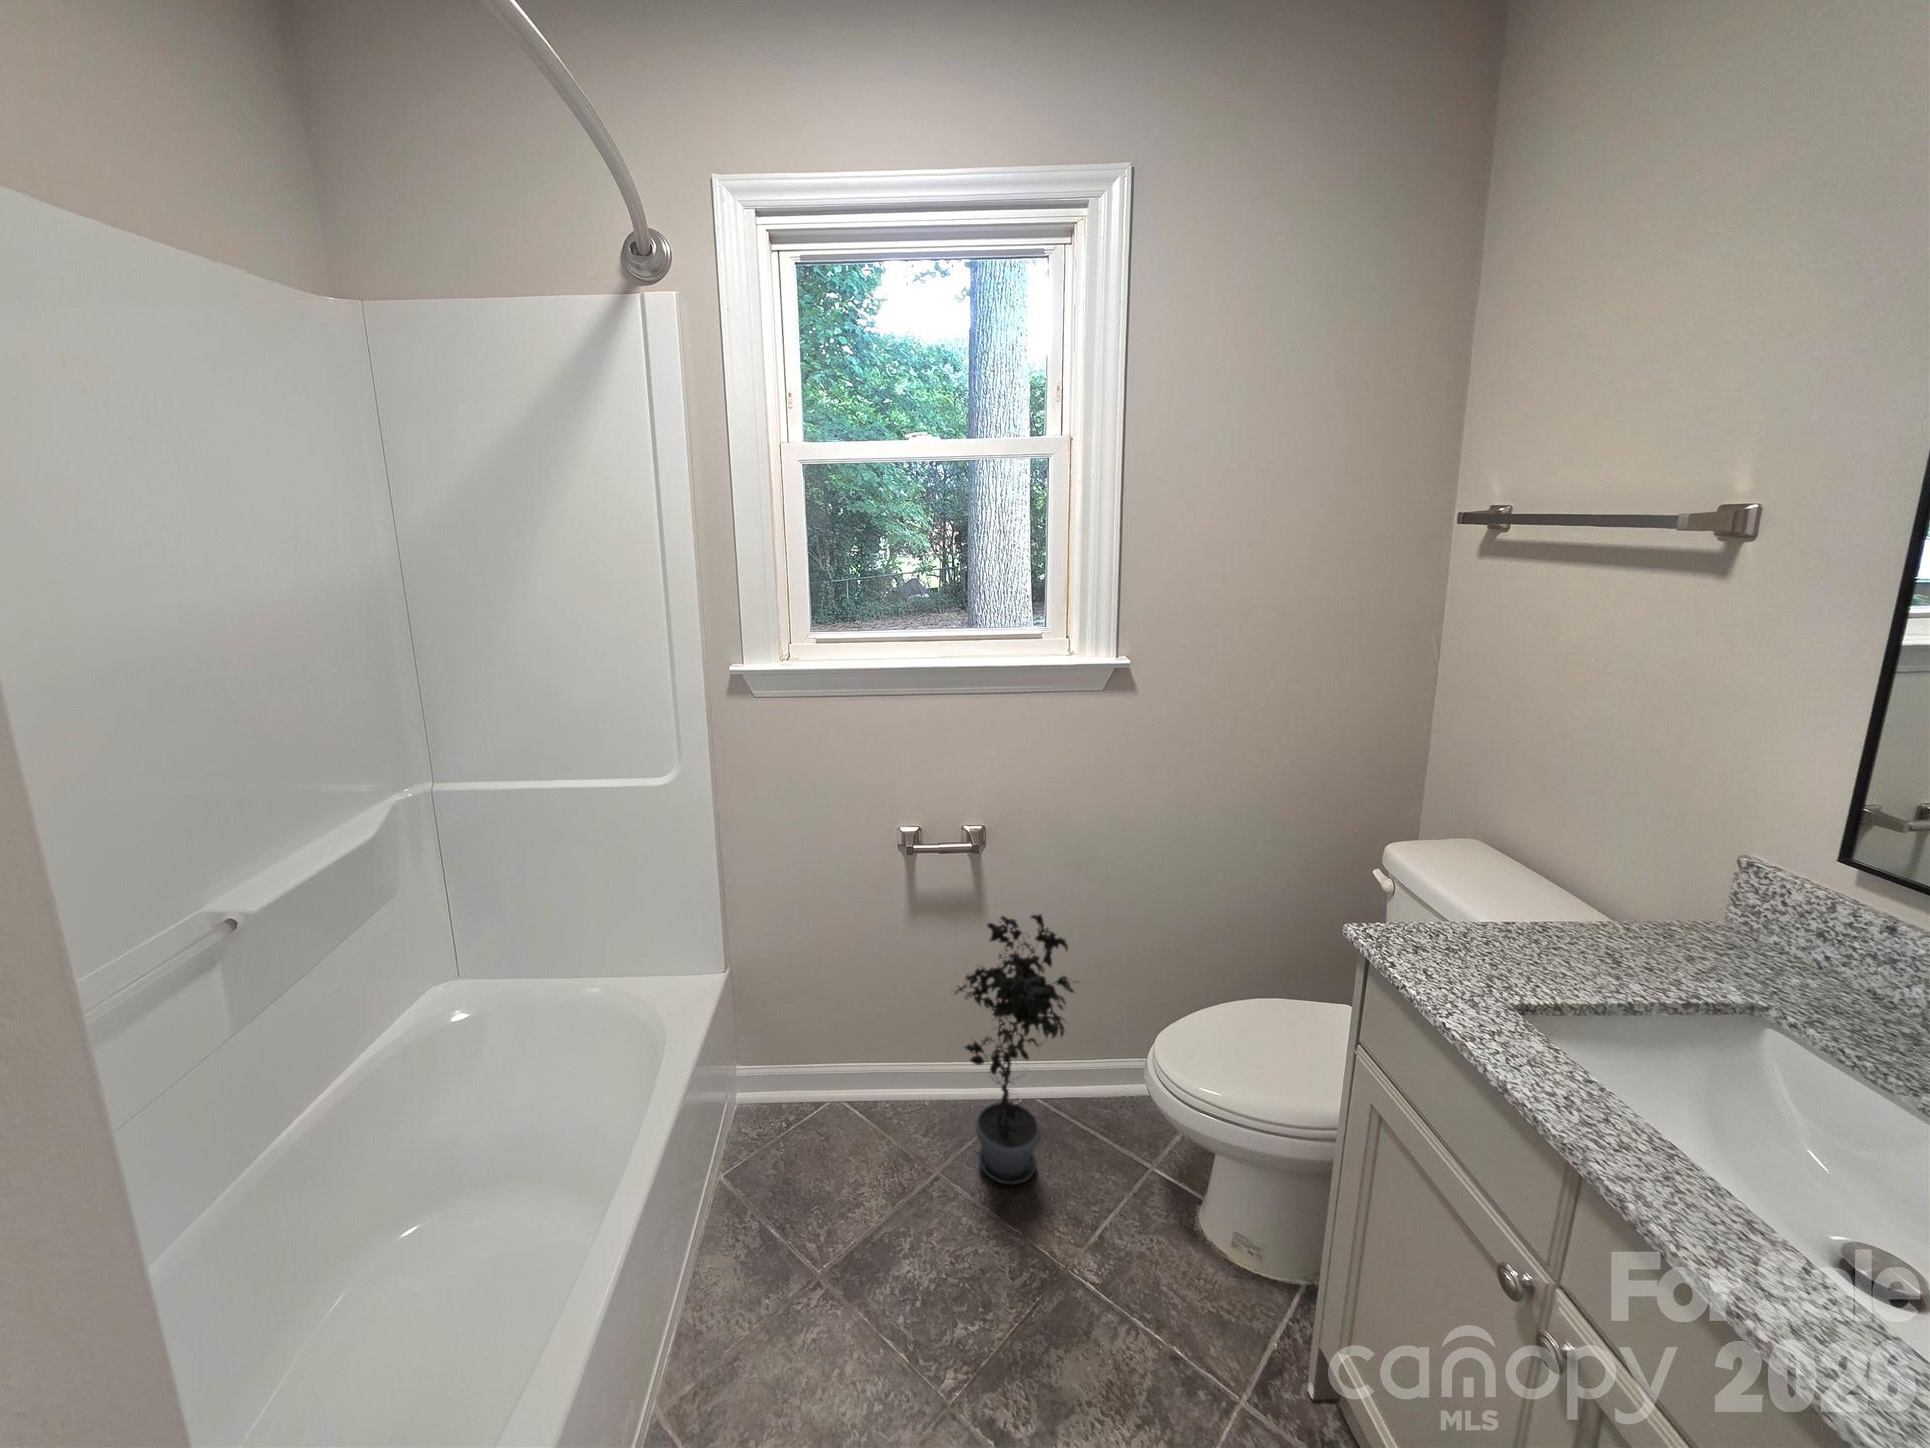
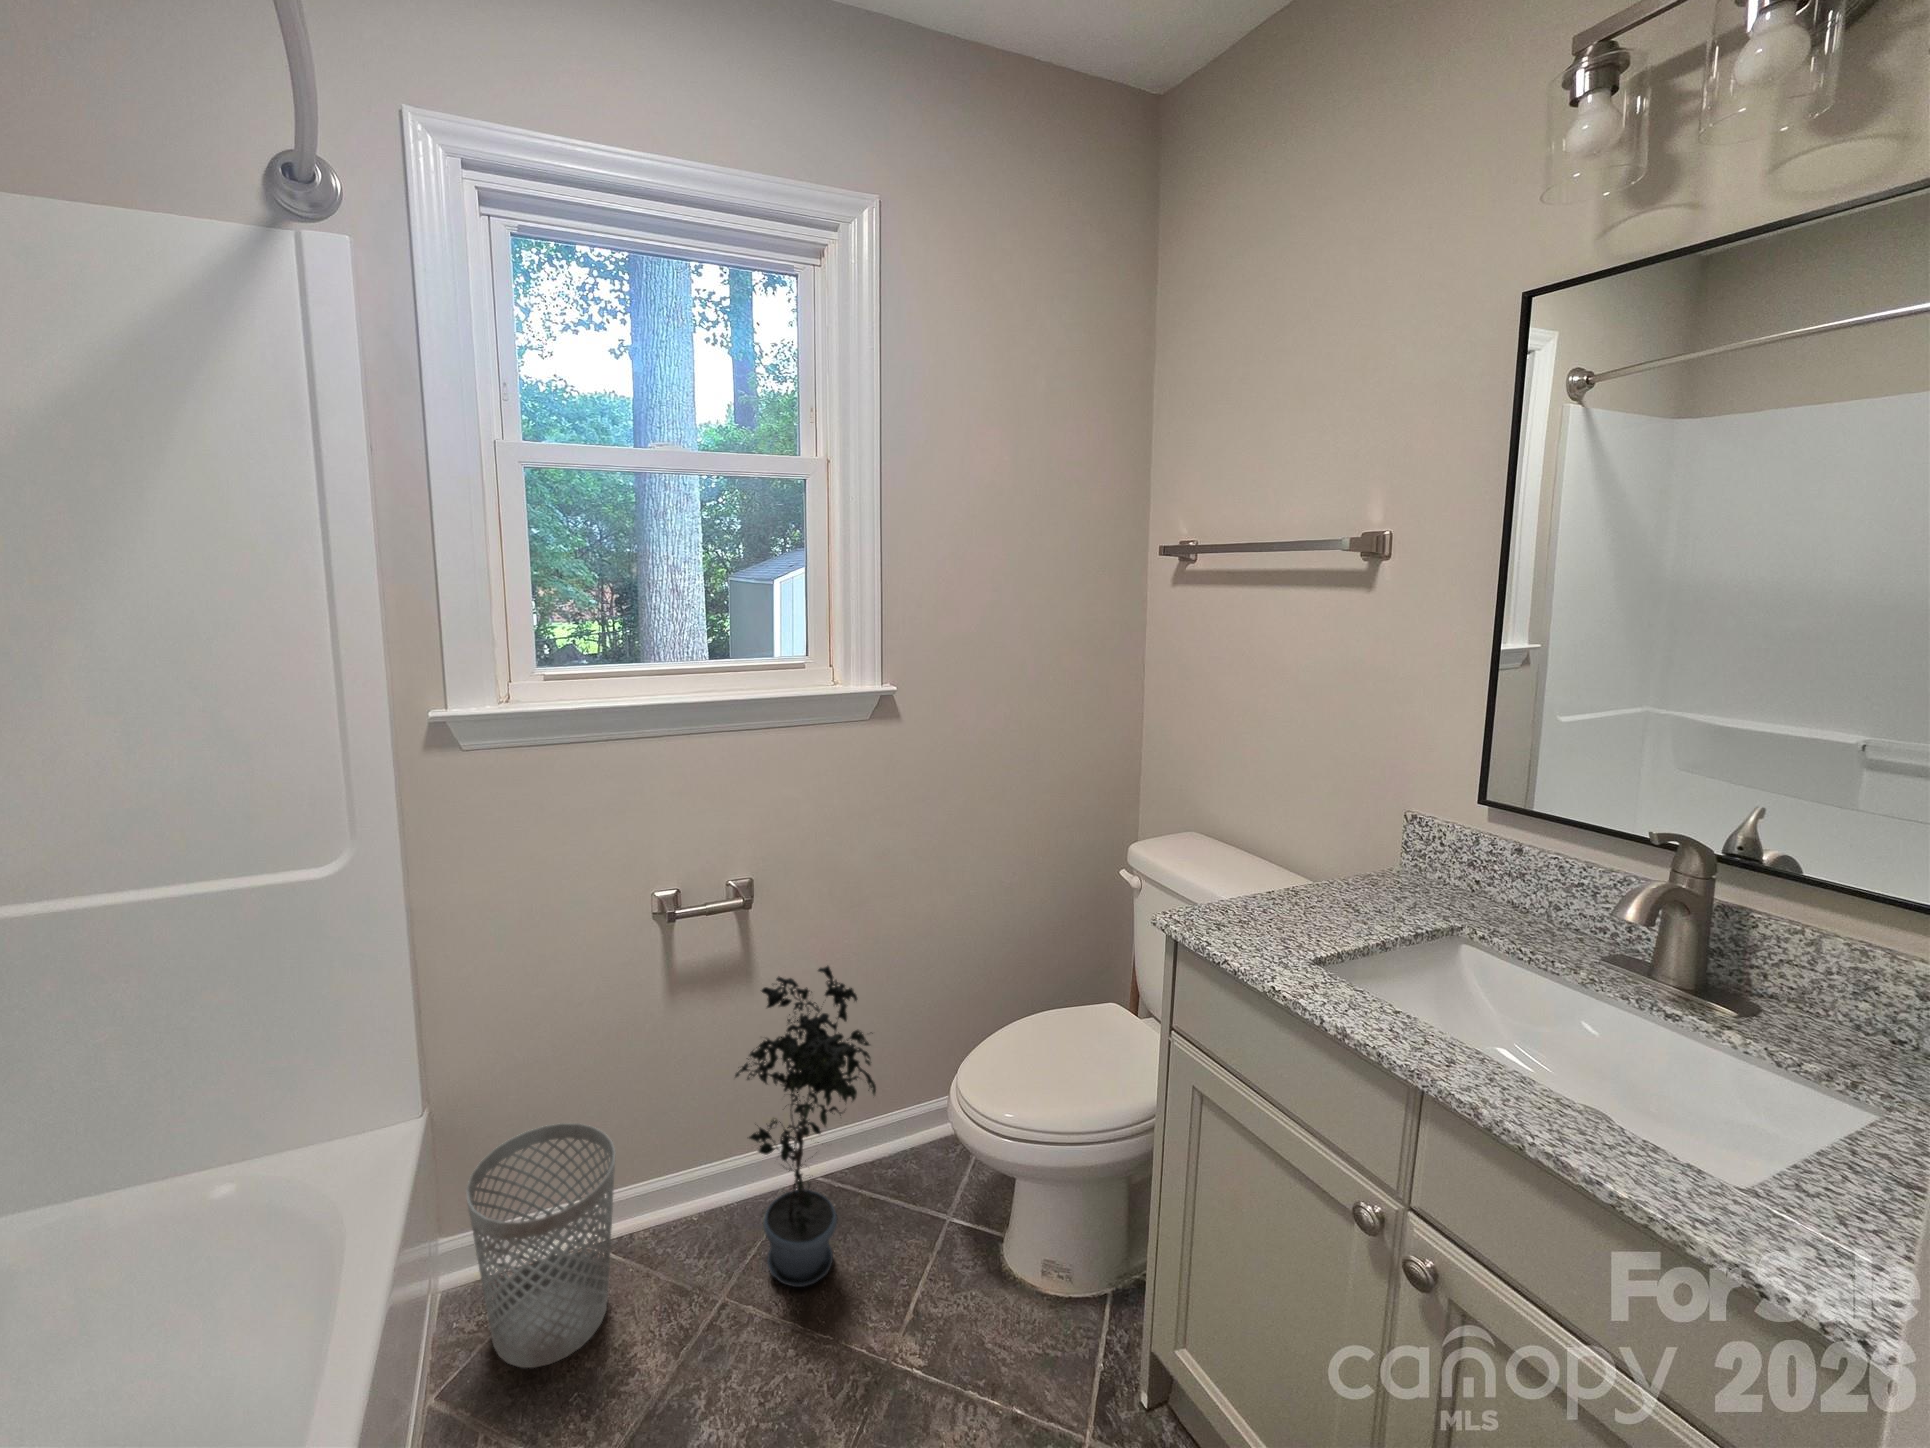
wastebasket: none [750,999,859,1178] -> present [466,1123,615,1368]

